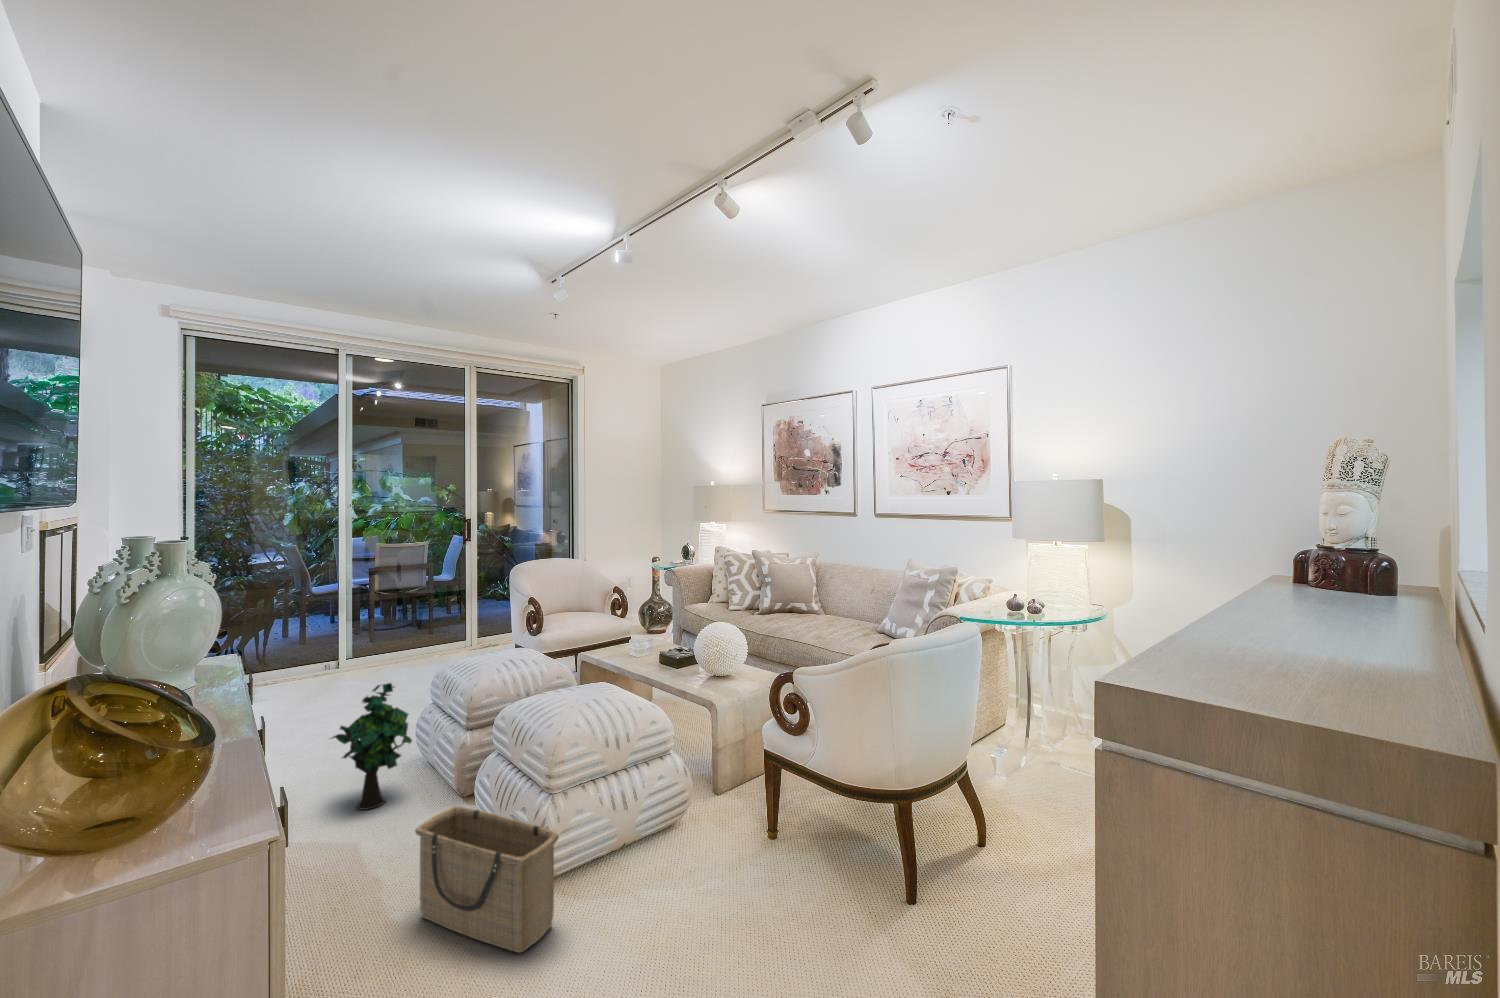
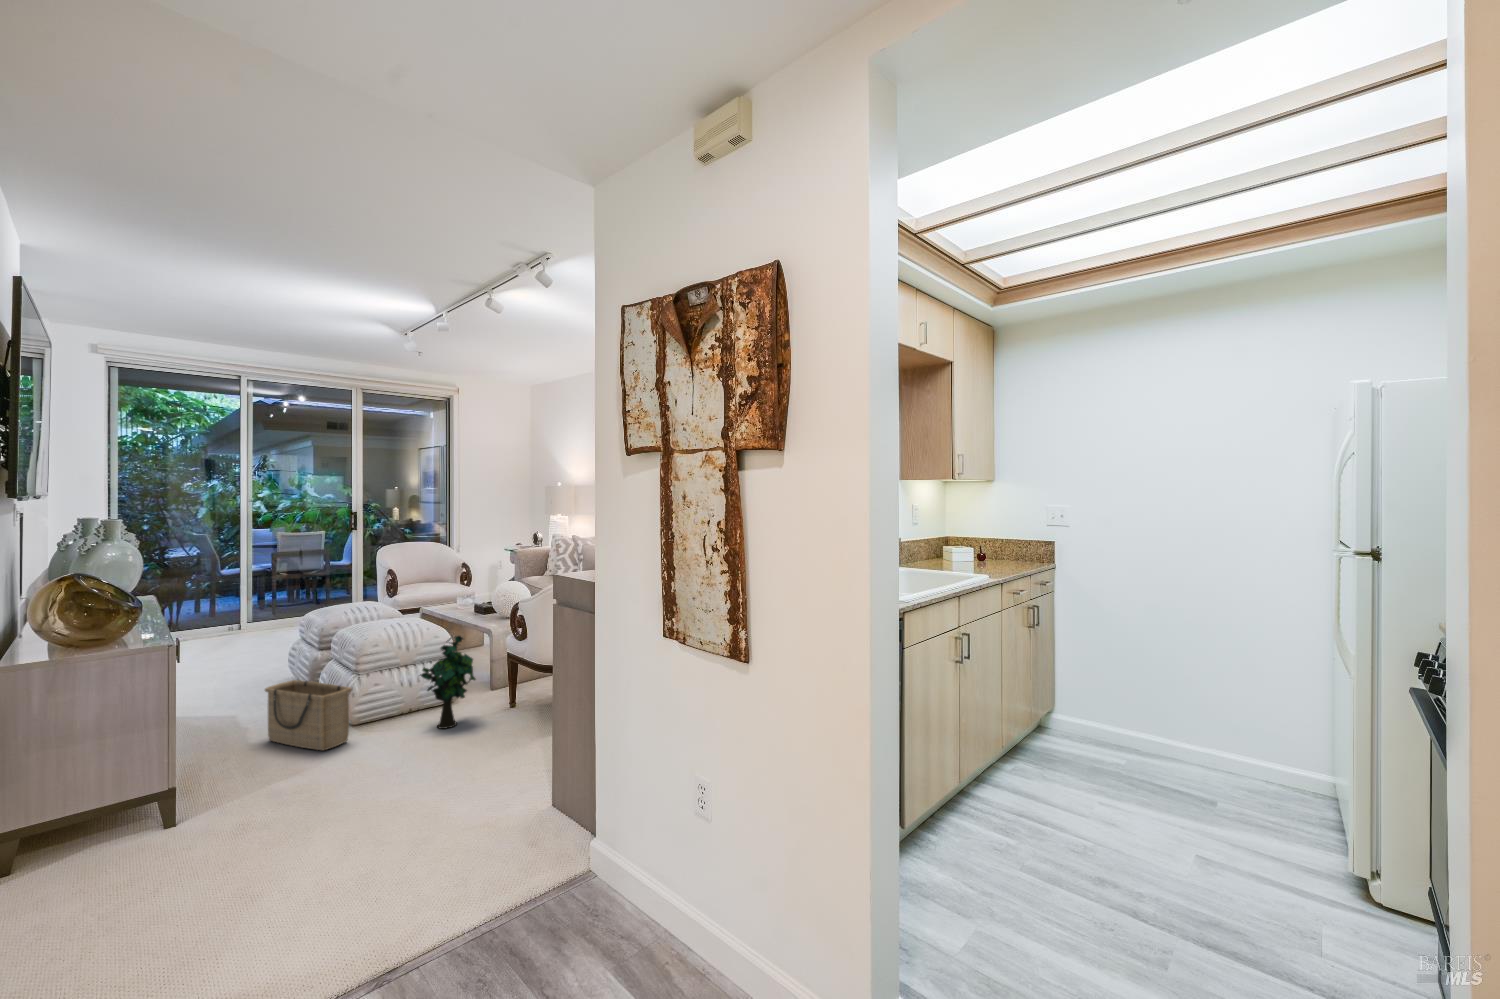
decorative plant: present [332,683,412,810] -> present [420,636,476,729]

